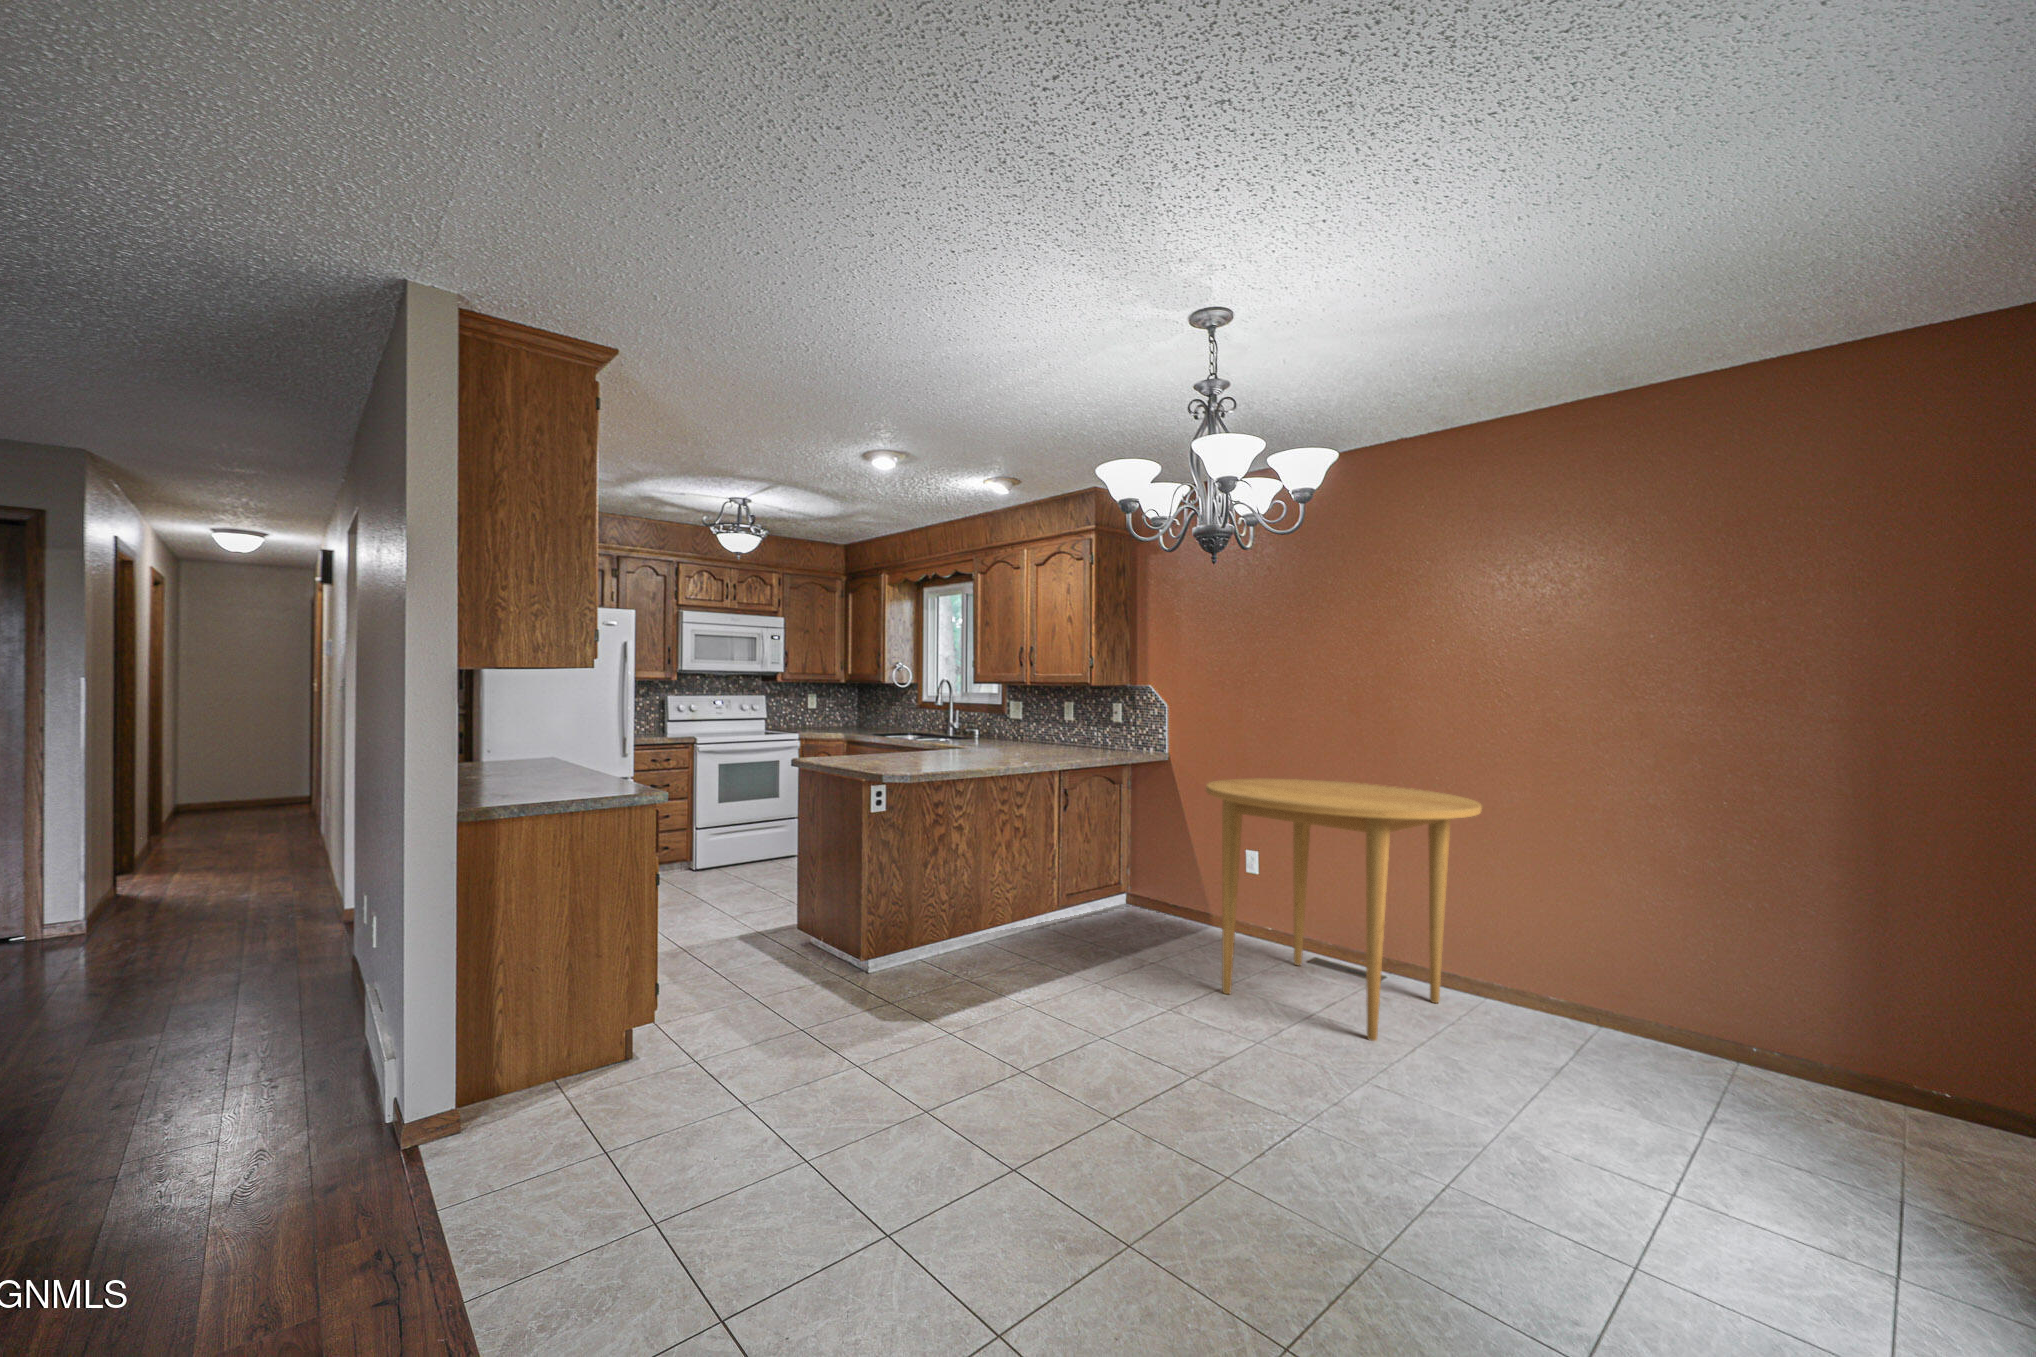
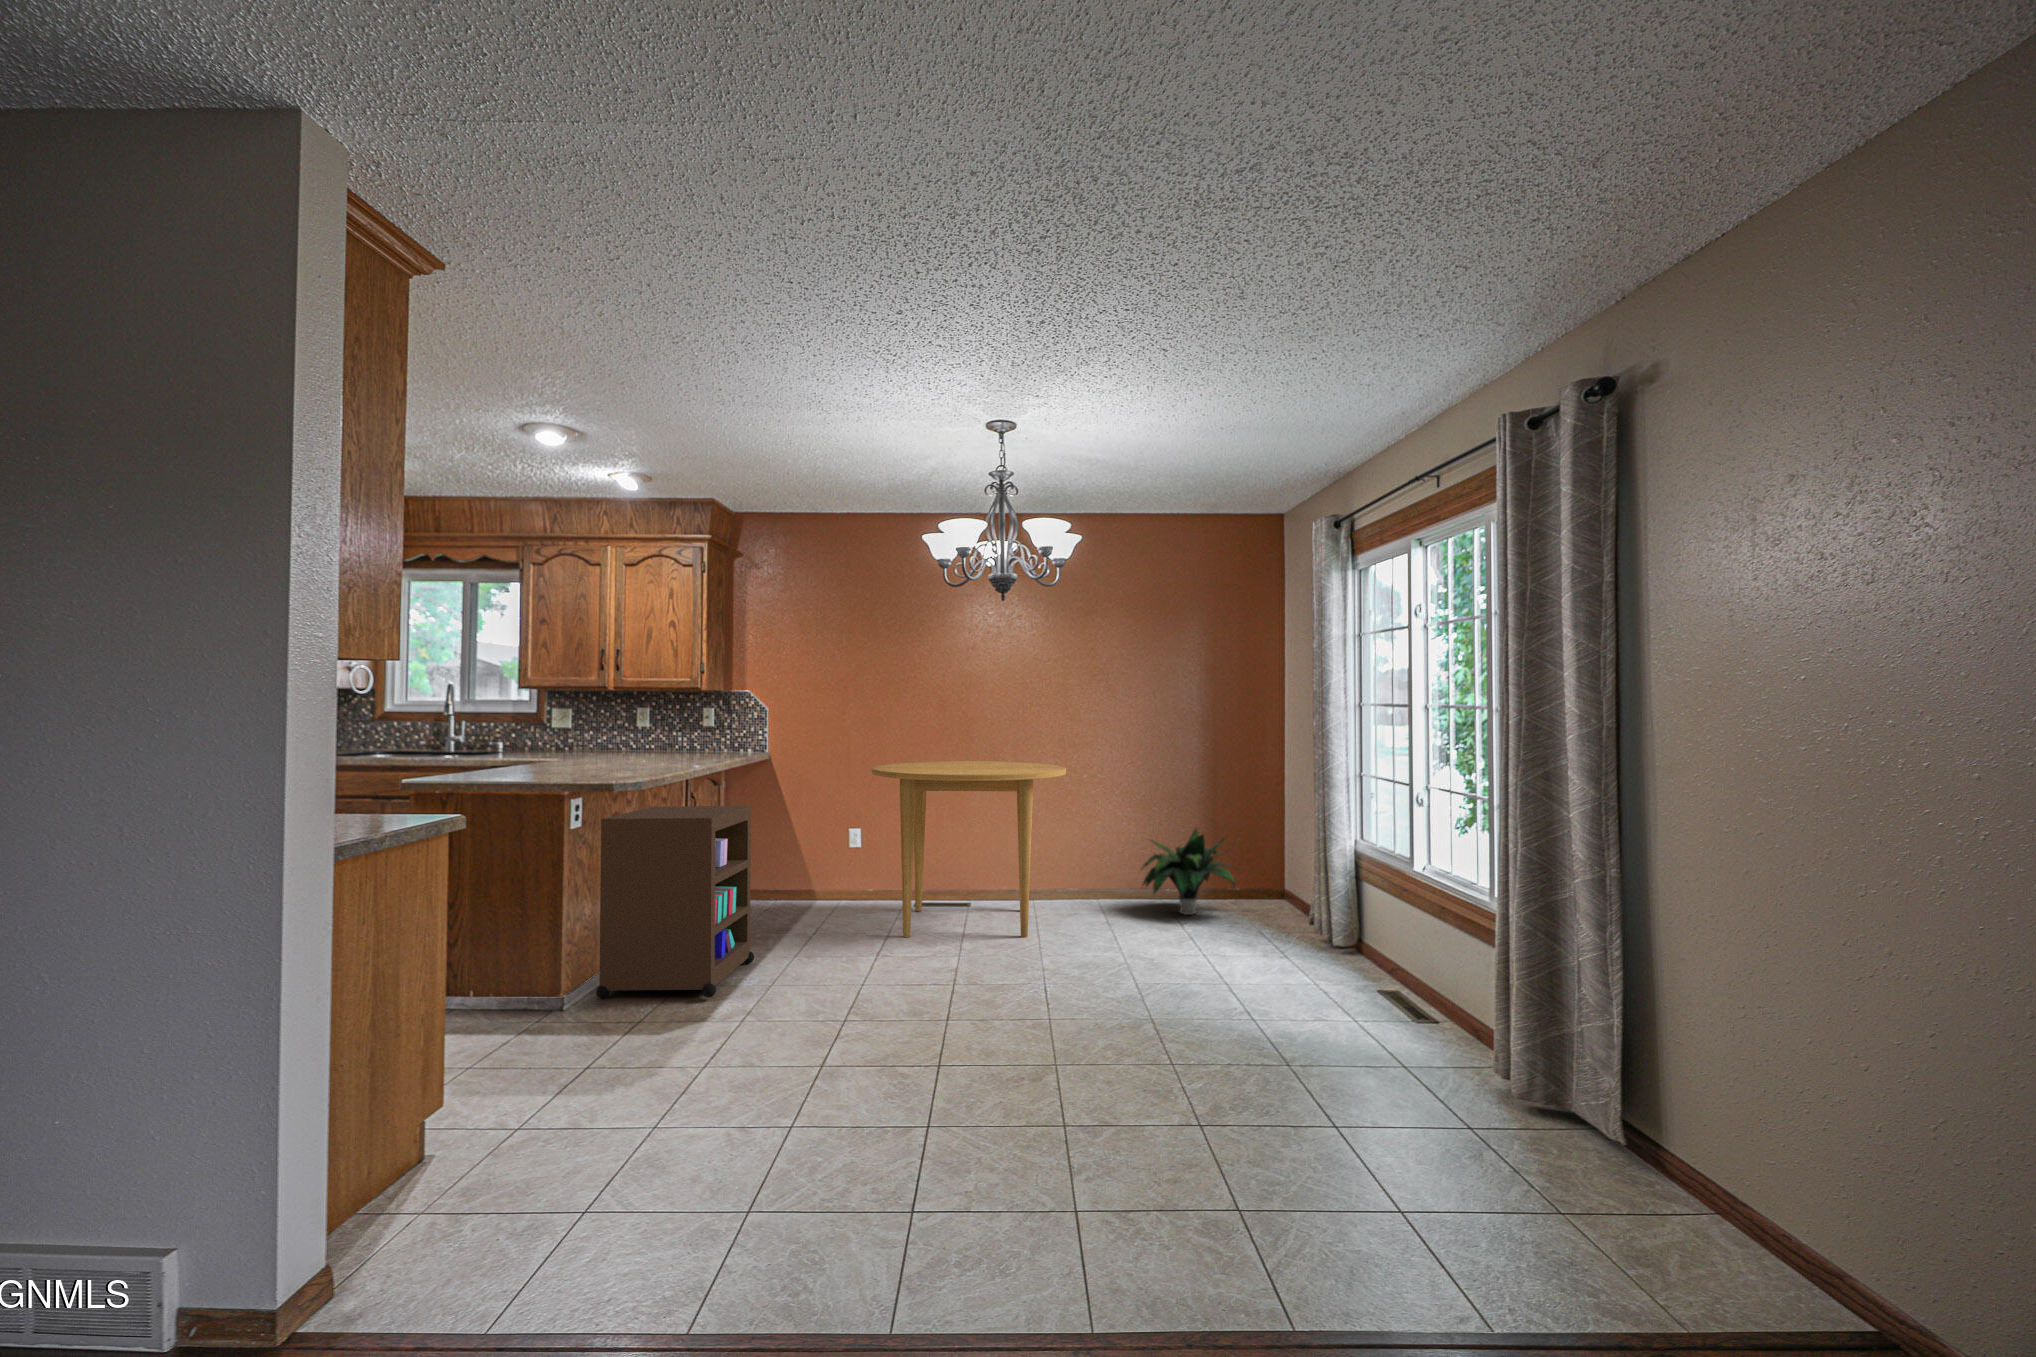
storage cabinet: none [862,797,1035,1000] -> present [596,806,754,998]
potted plant: none [1626,940,1871,1093] -> present [1141,829,1235,915]

